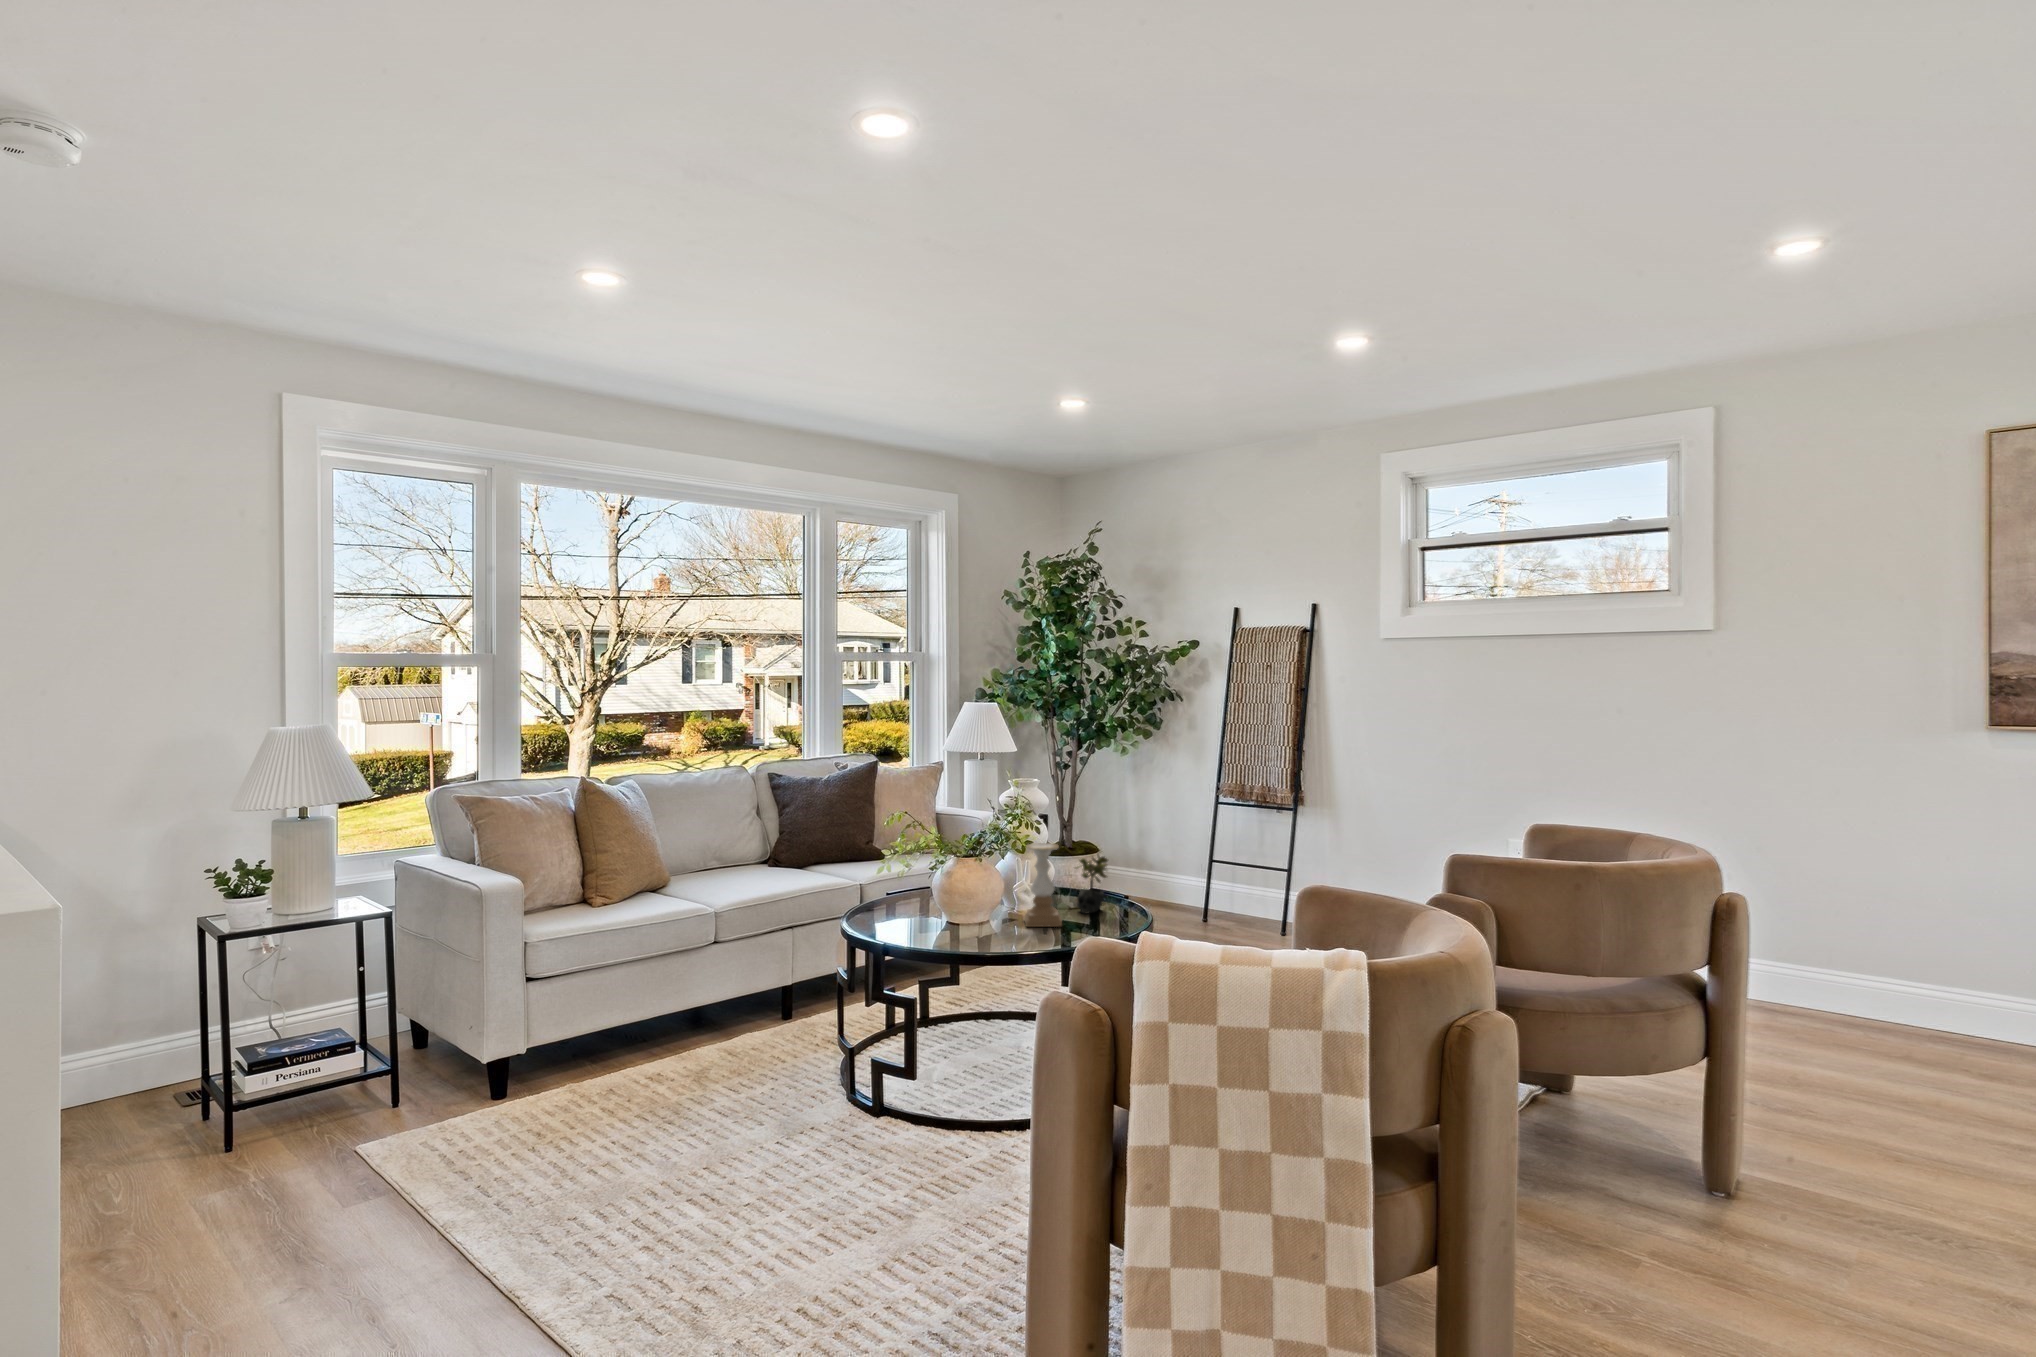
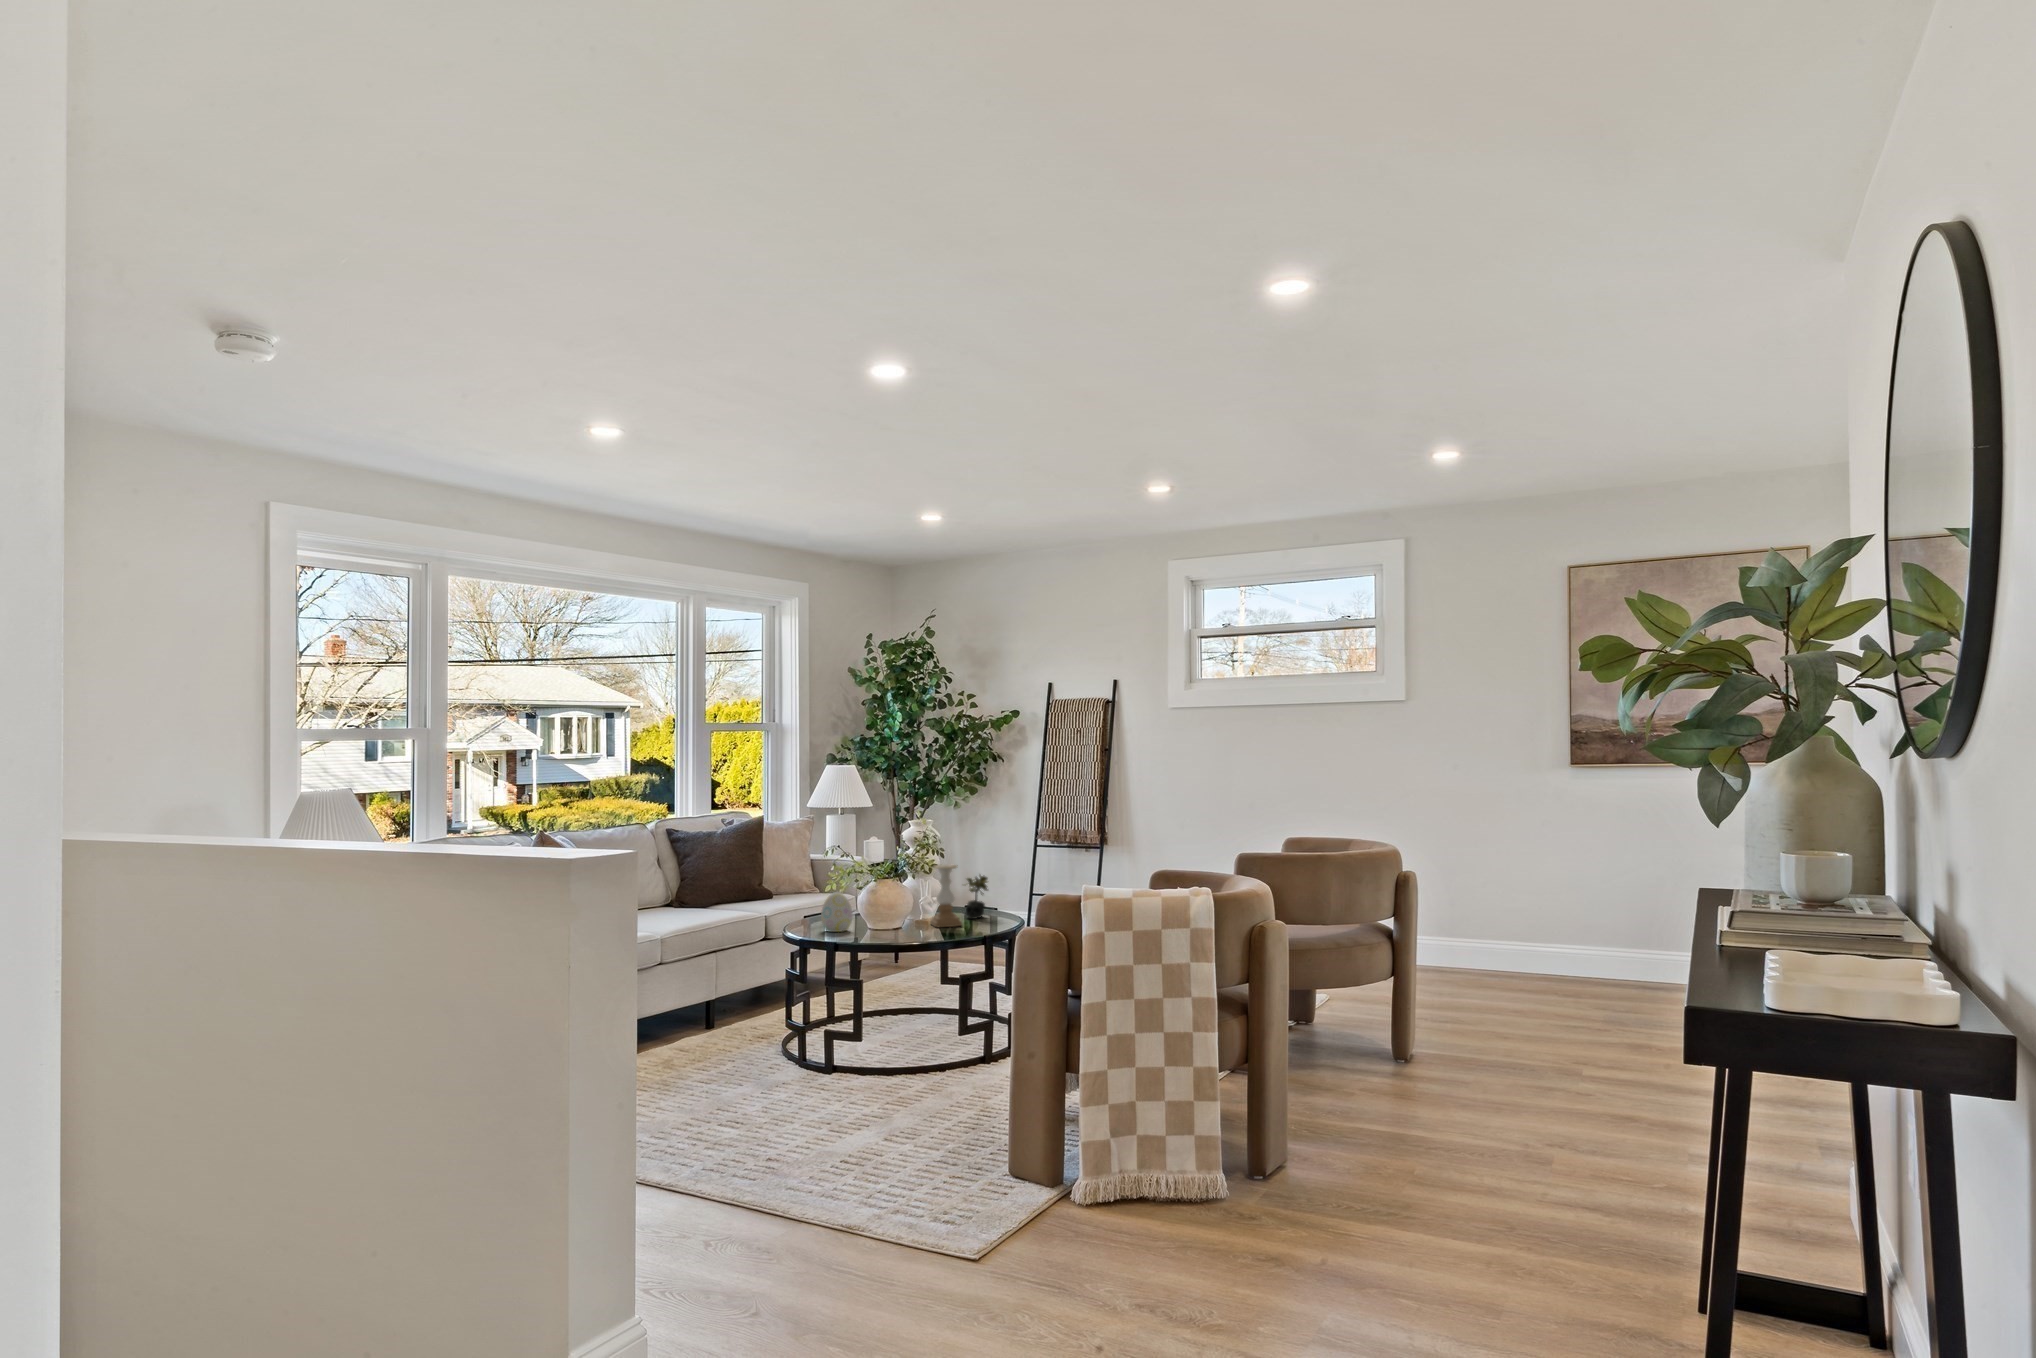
decorative egg: none [876,875,917,928] -> present [821,892,853,932]

